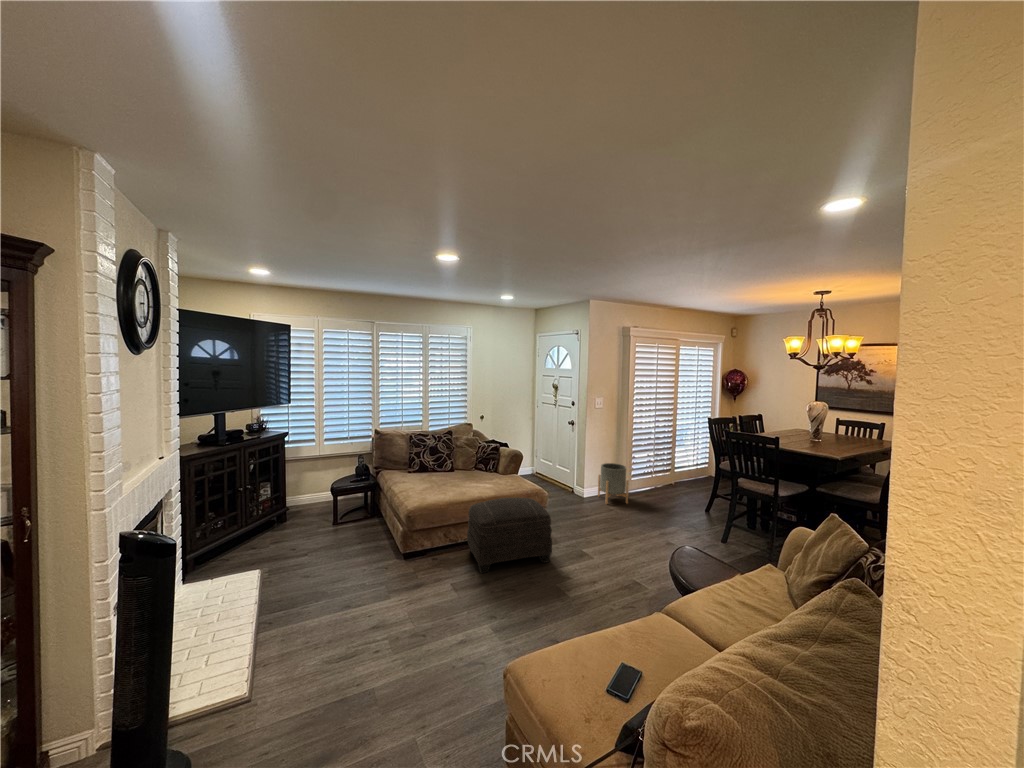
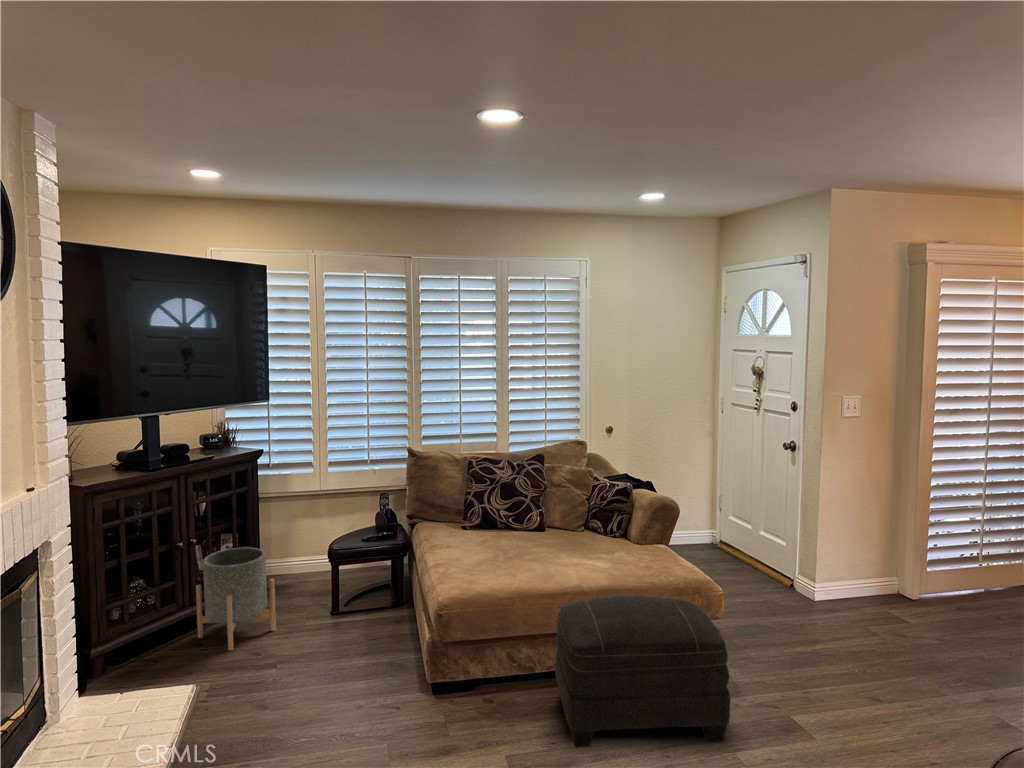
planter: present [598,463,629,504] -> present [196,547,276,650]

